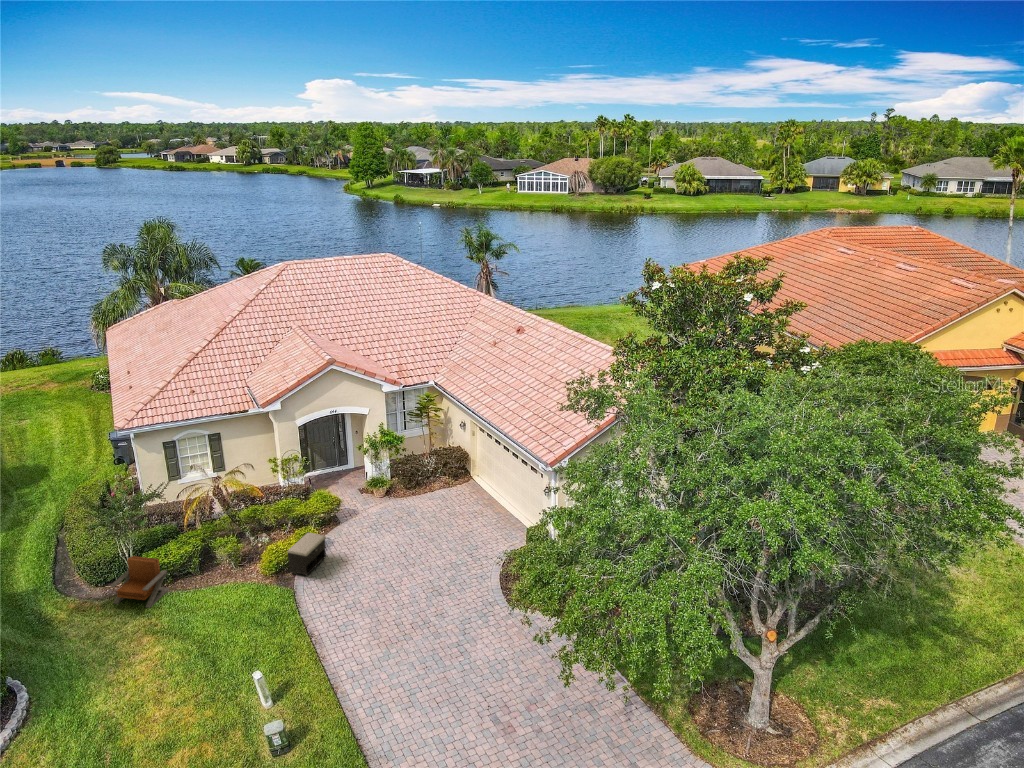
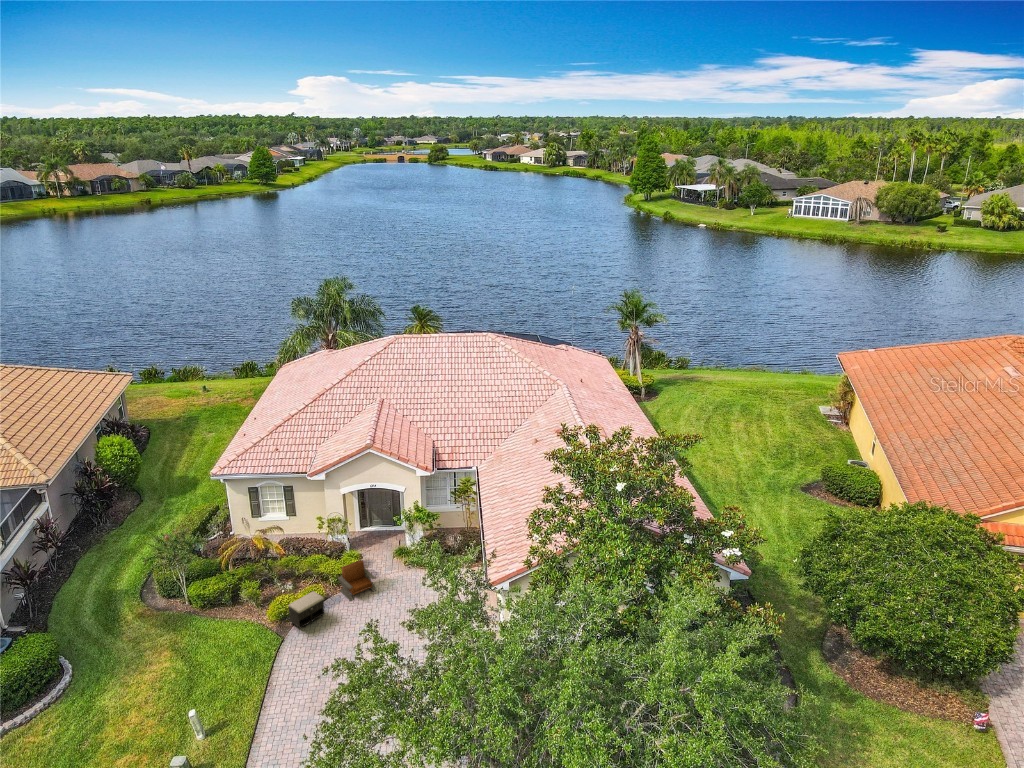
lounge chair: present [110,556,169,608] -> present [338,560,376,601]

